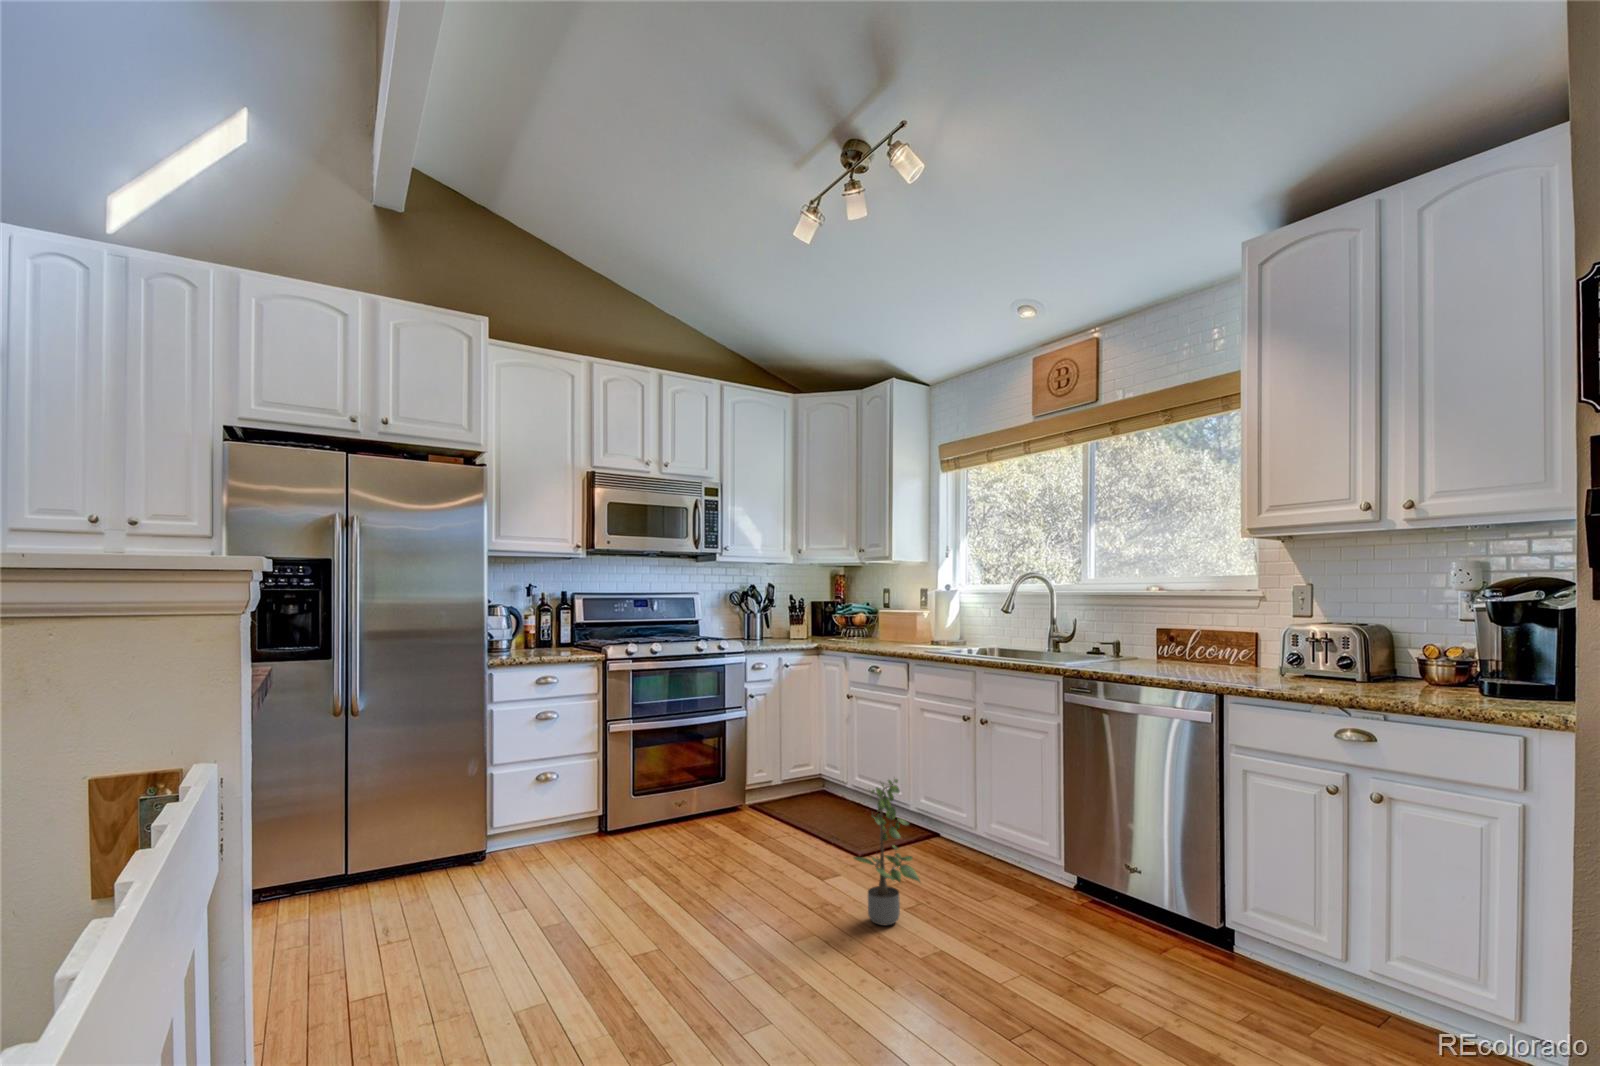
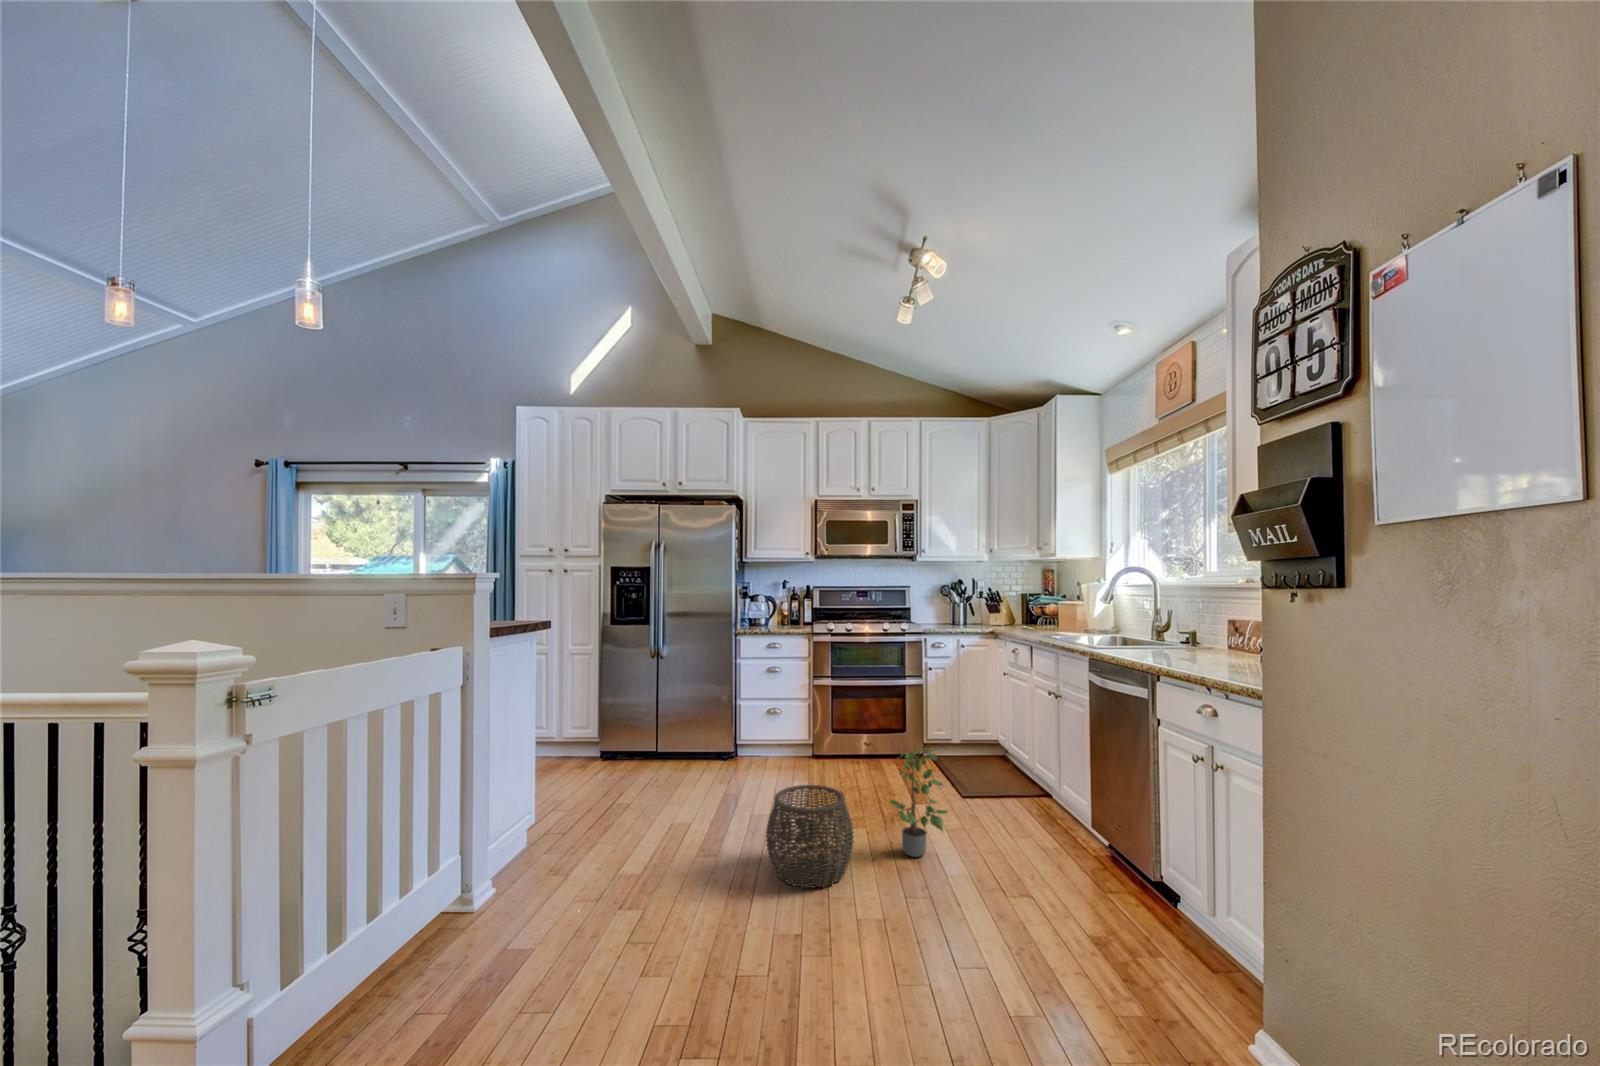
woven basket: none [734,854,863,1010] -> present [766,785,854,889]

